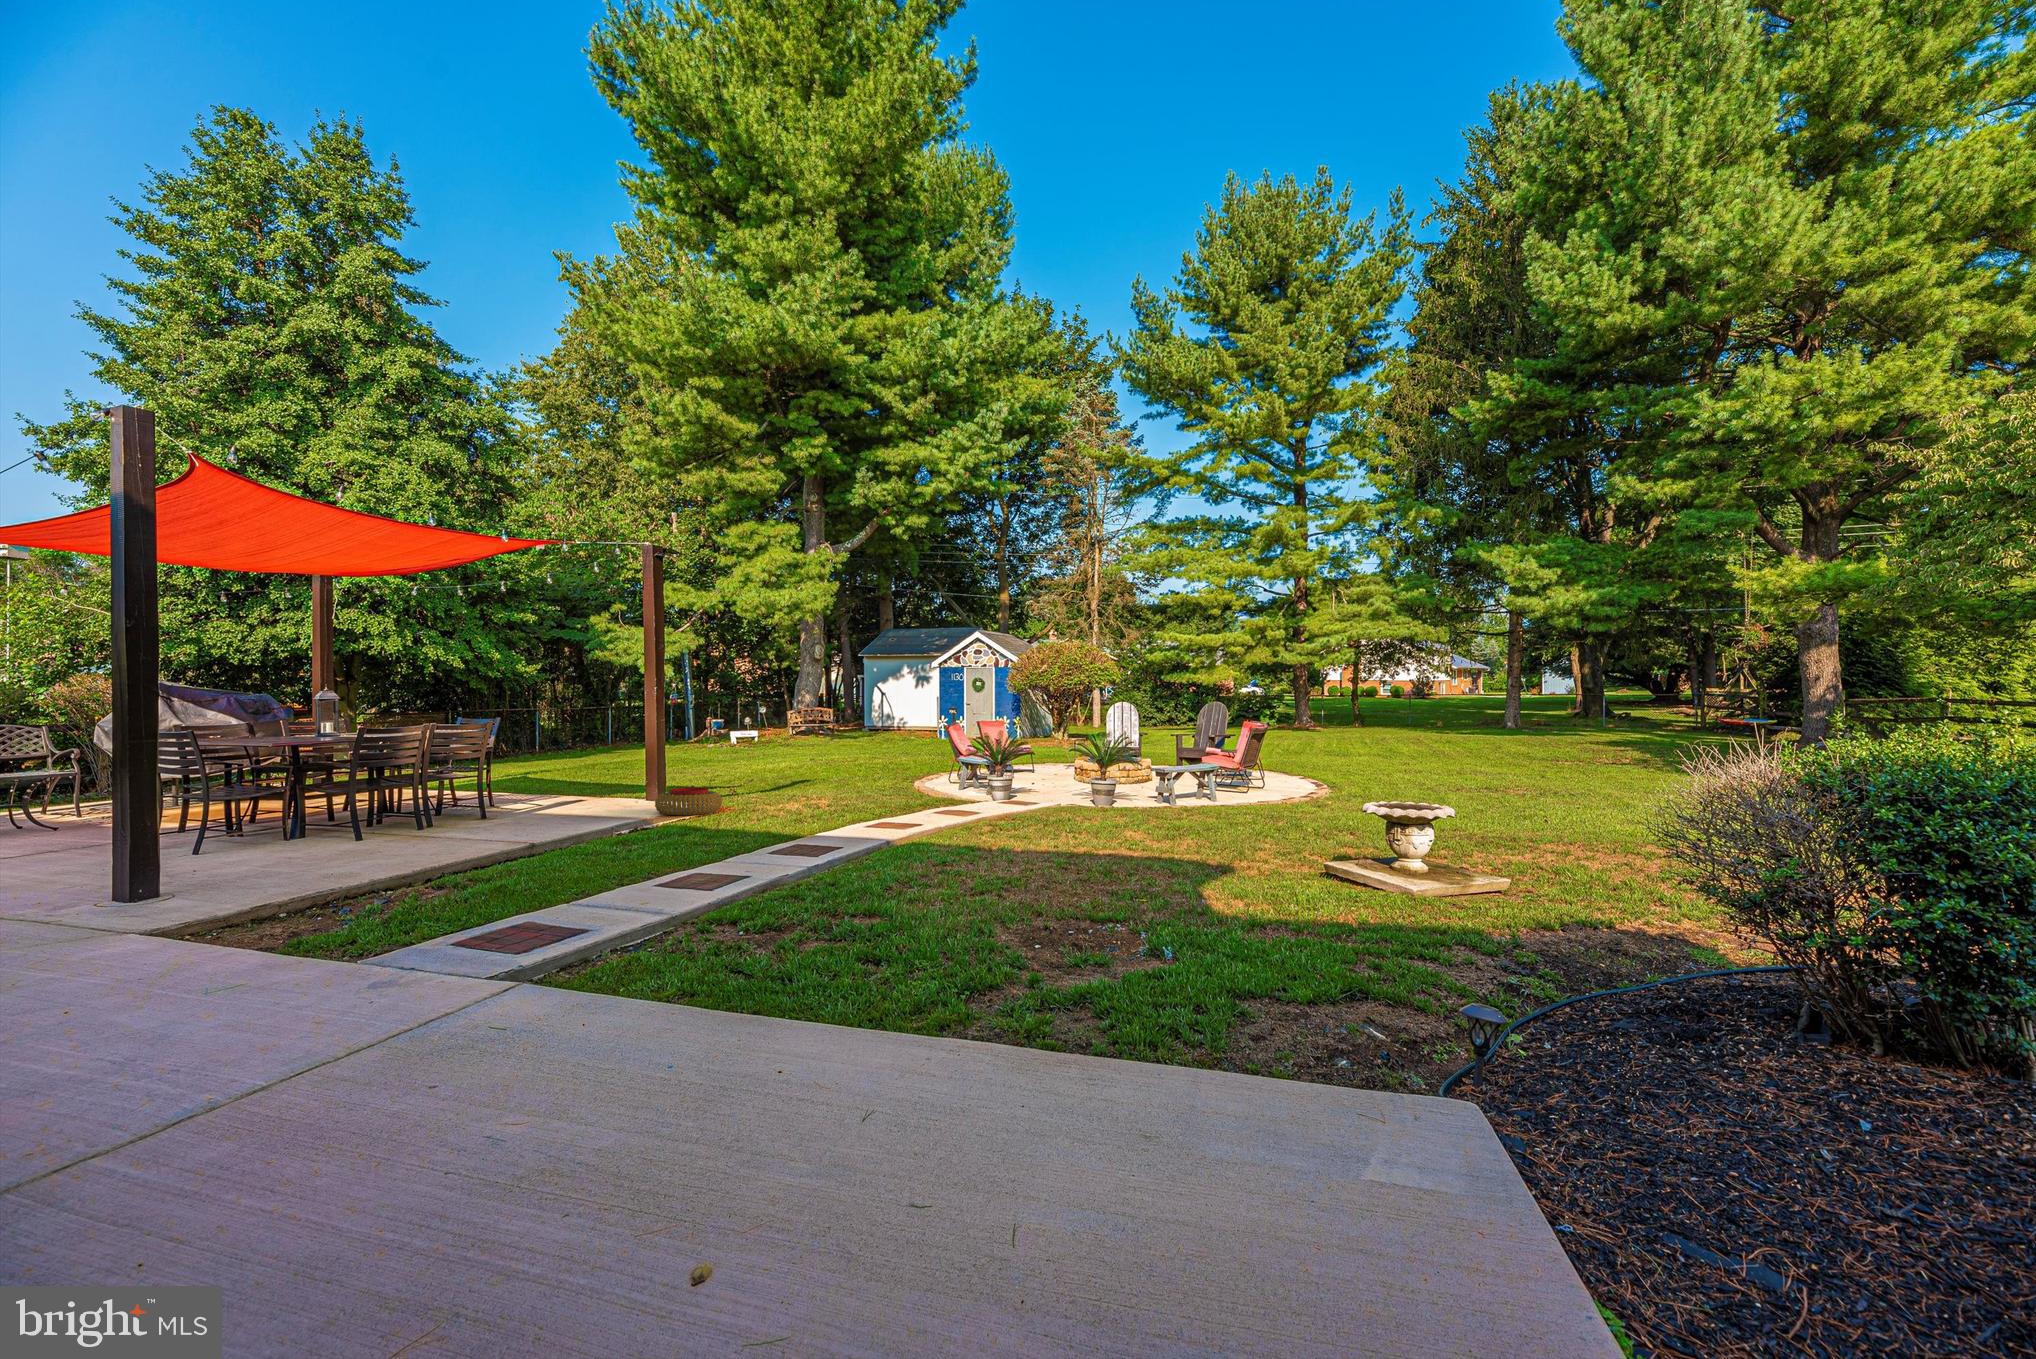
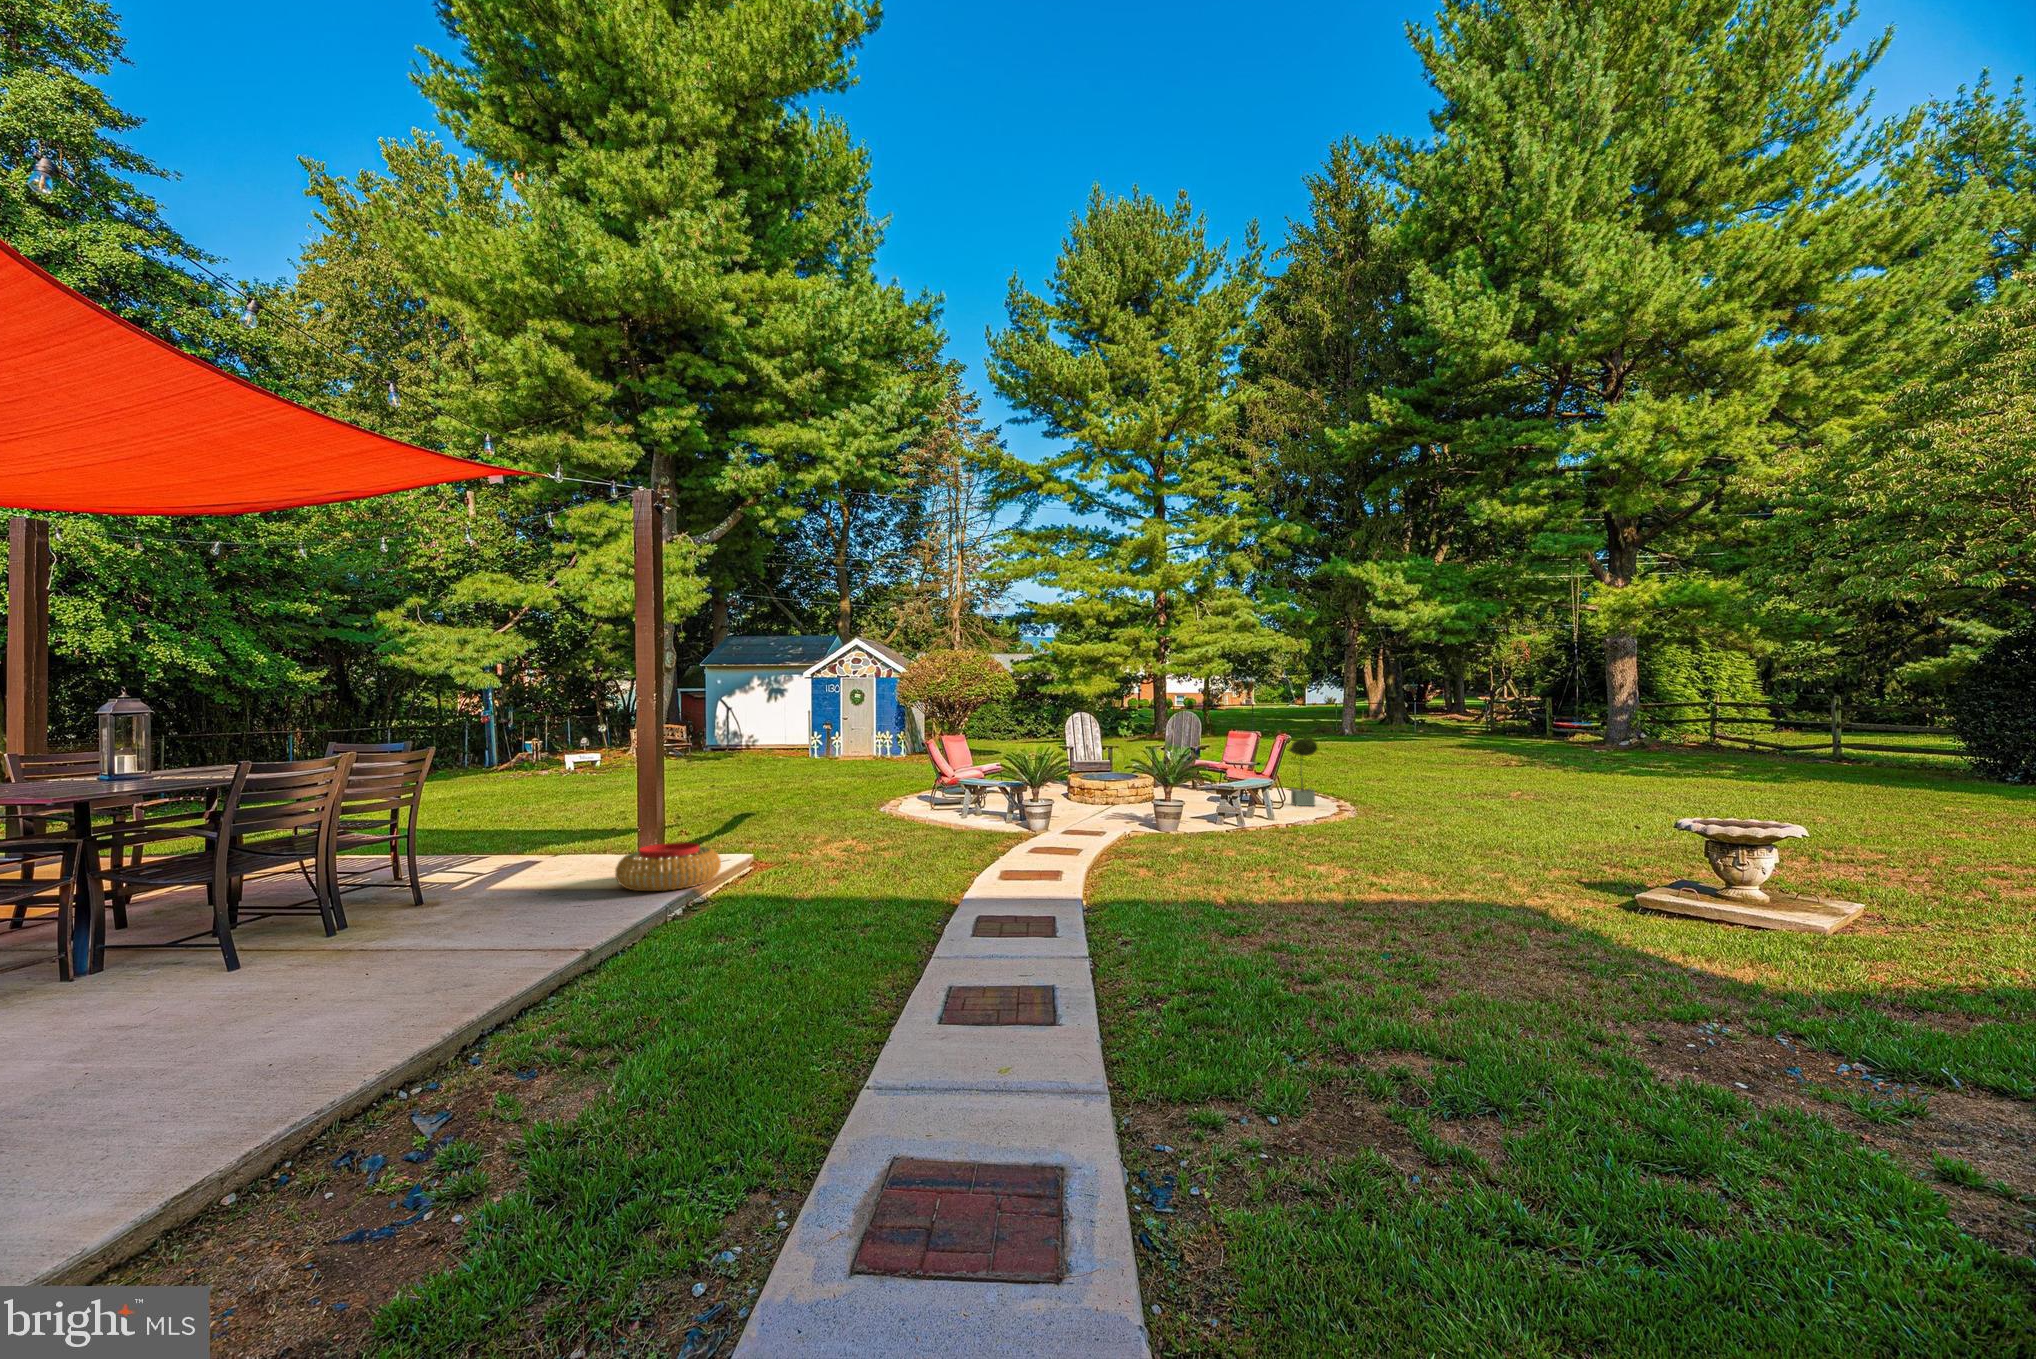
potted tree: none [1249,733,1275,797] -> present [1289,737,1318,806]

